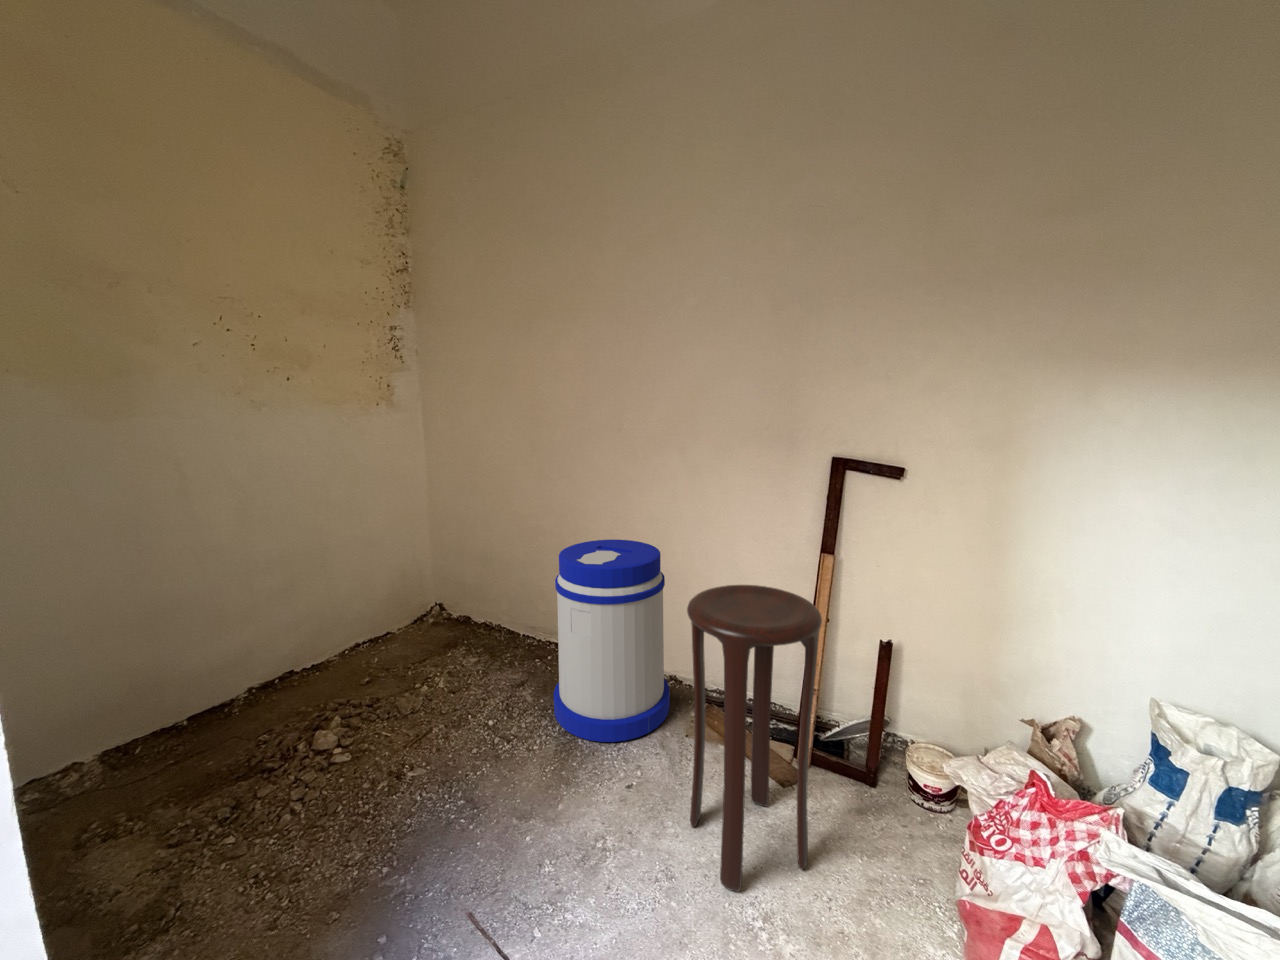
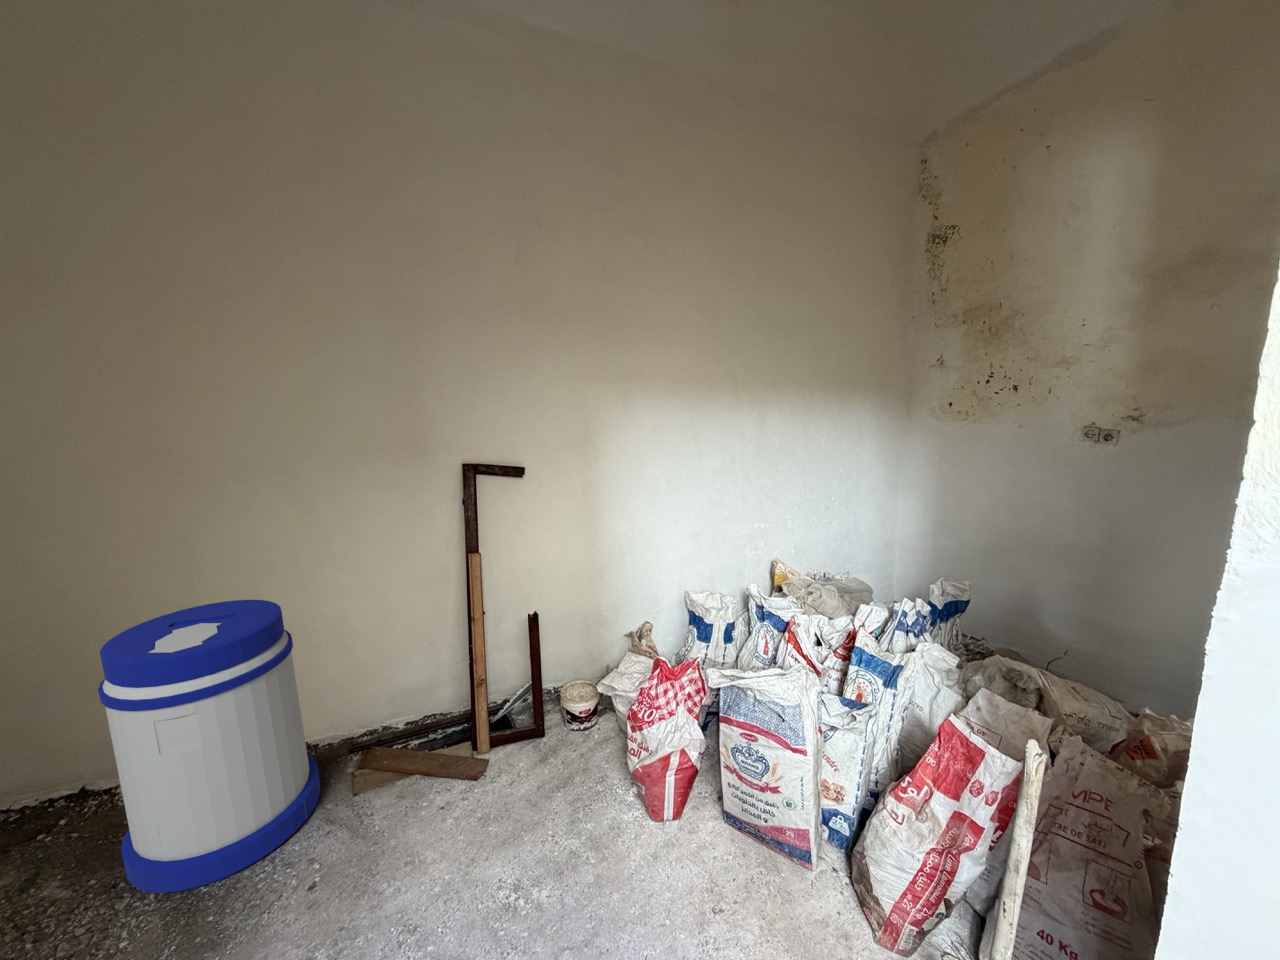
stool: present [687,585,822,892] -> none [378,598,525,895]

